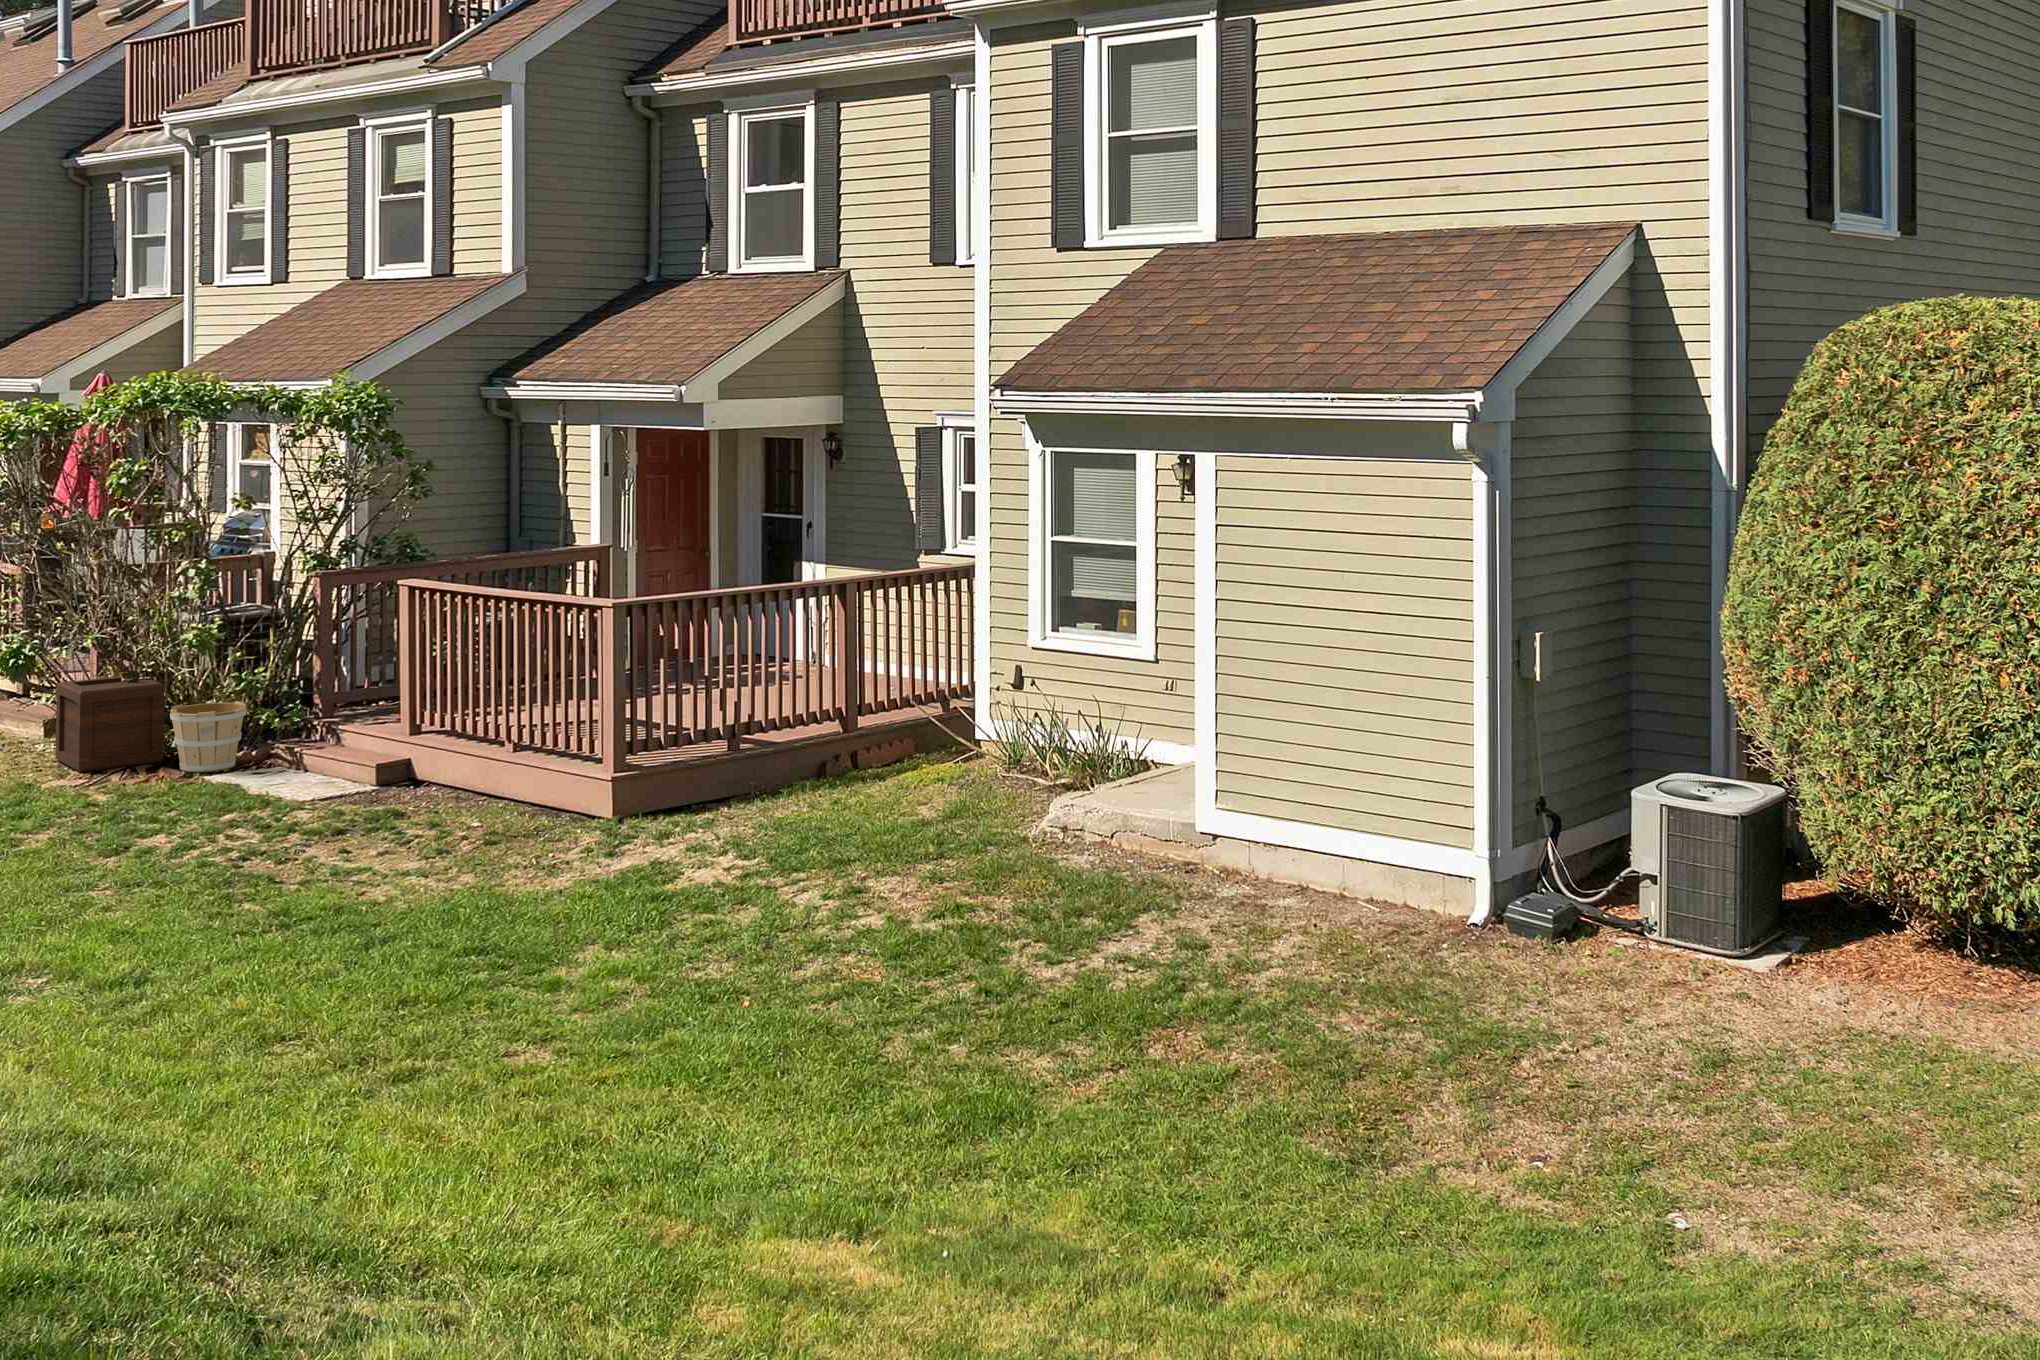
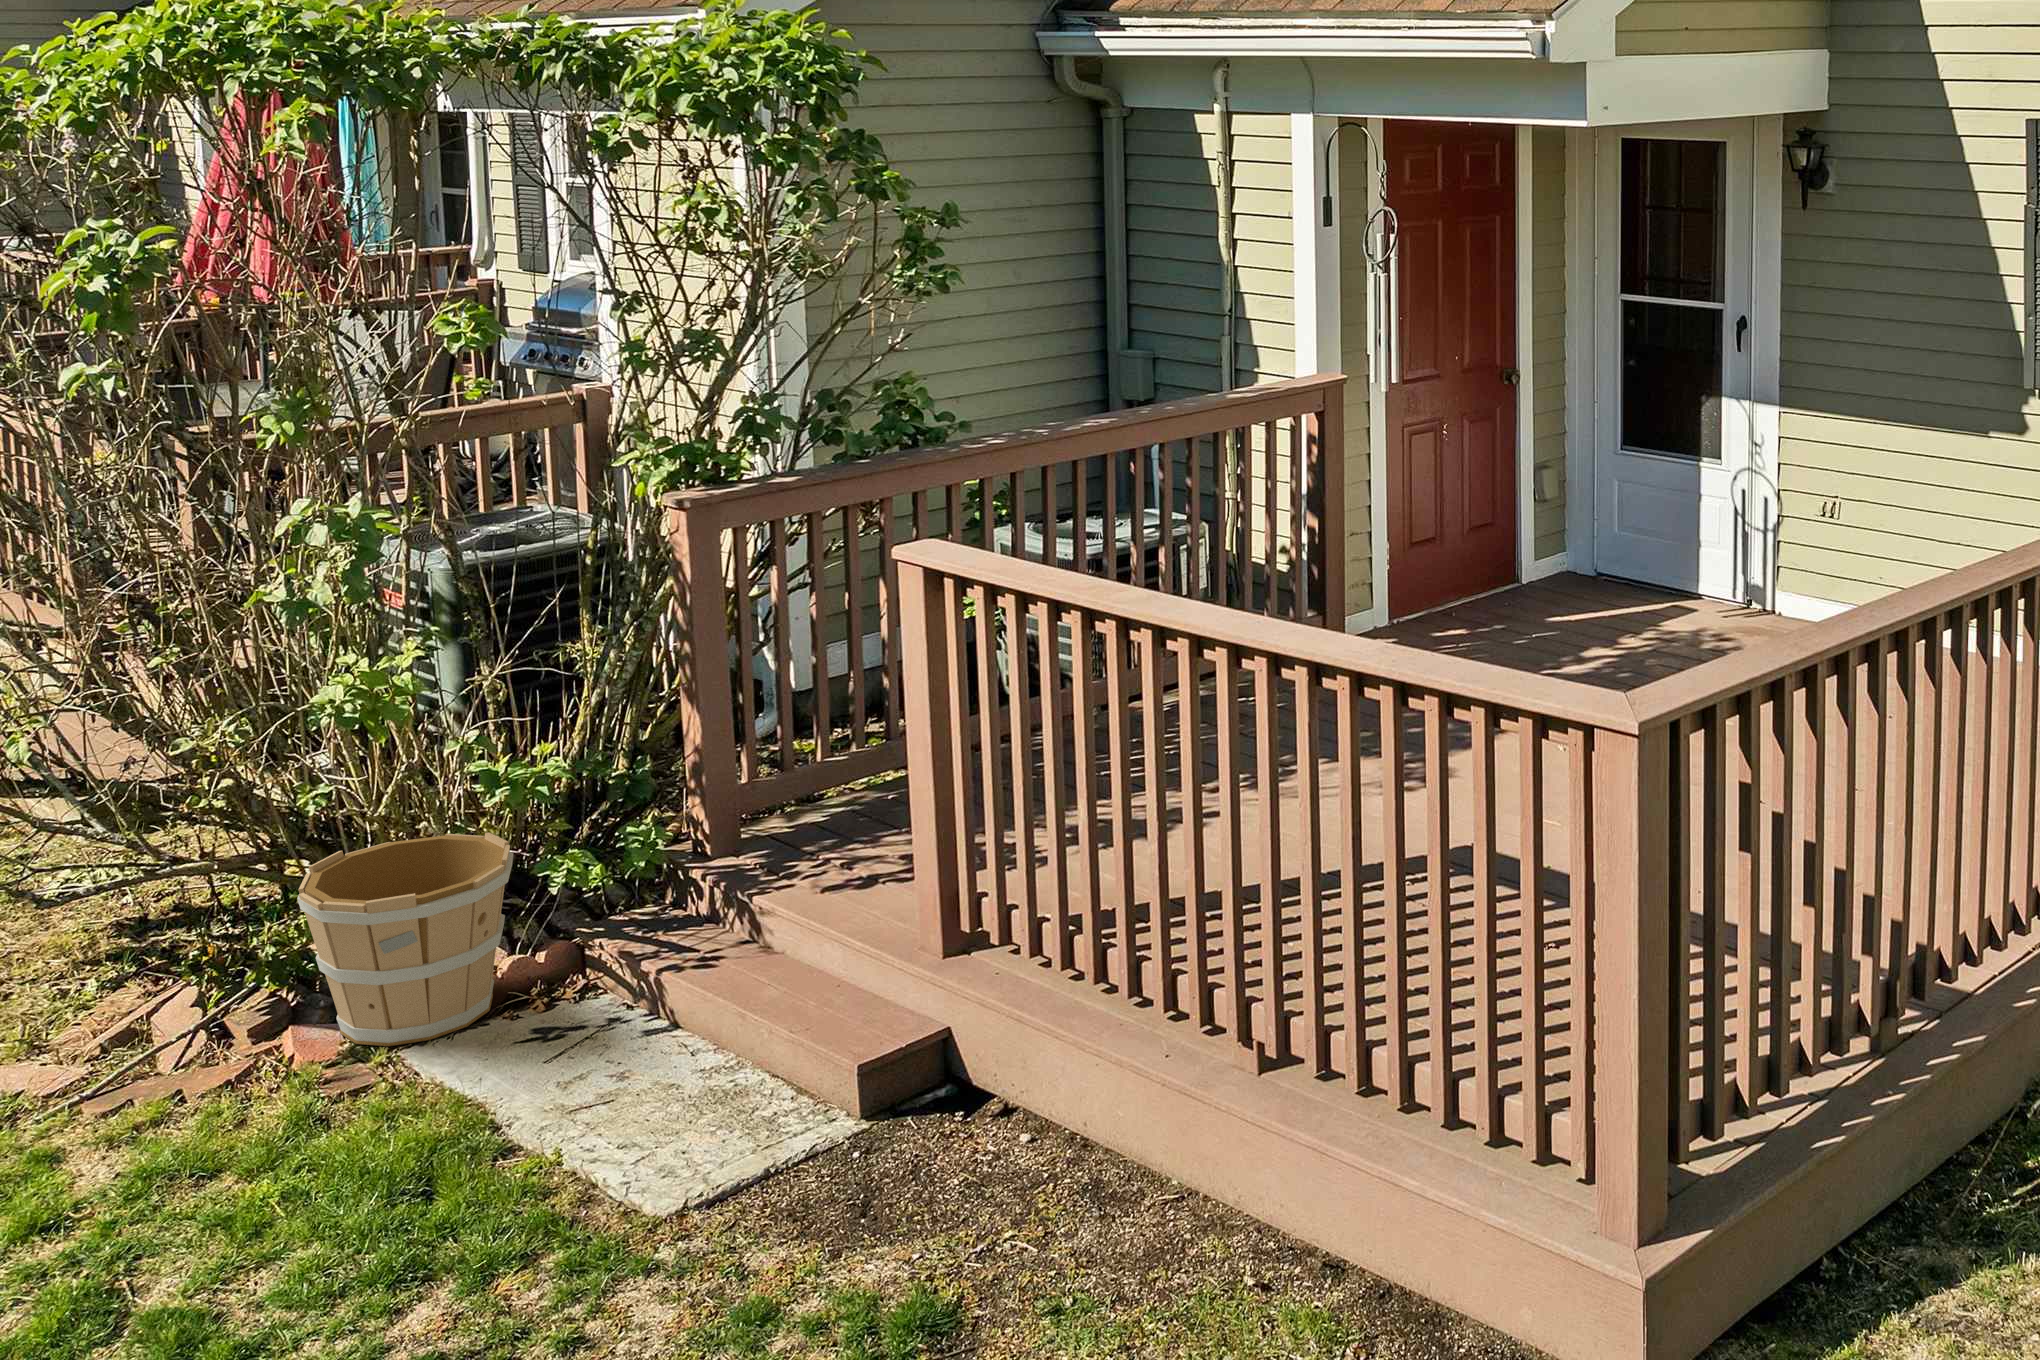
wooden crate: present [55,677,165,772] -> none [18,745,311,1046]

